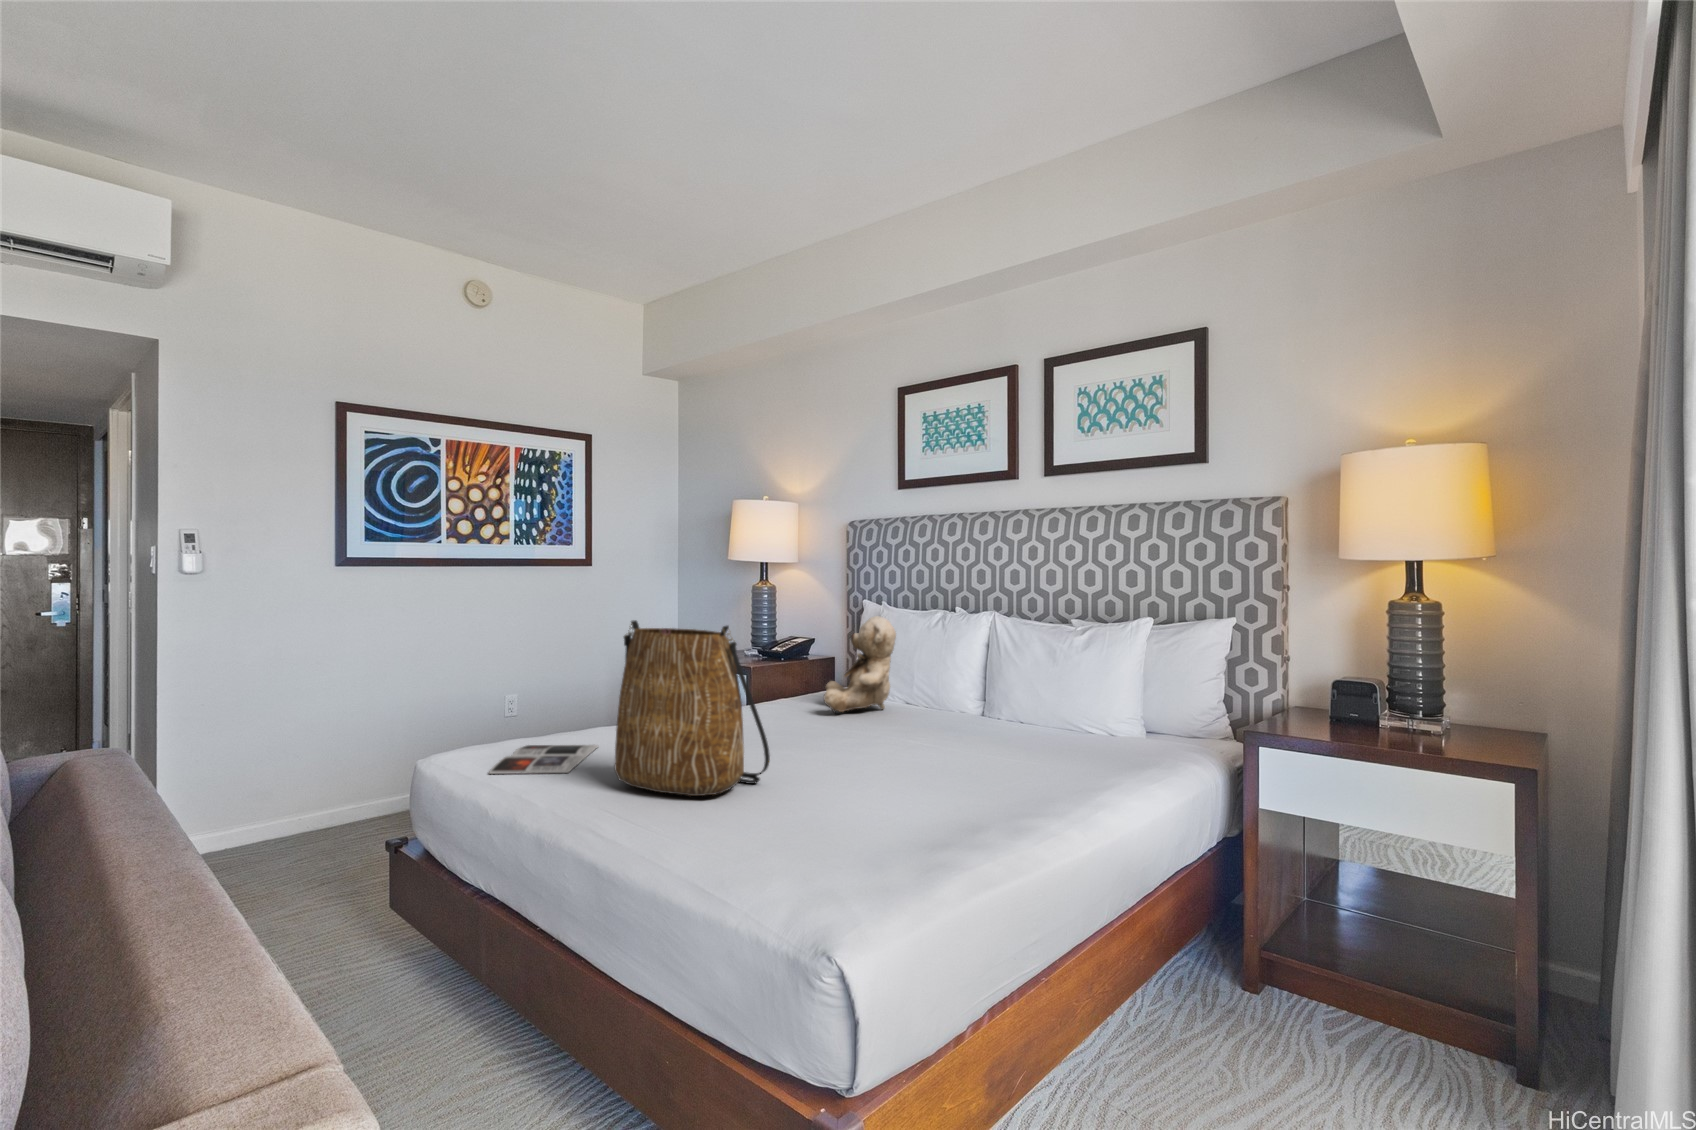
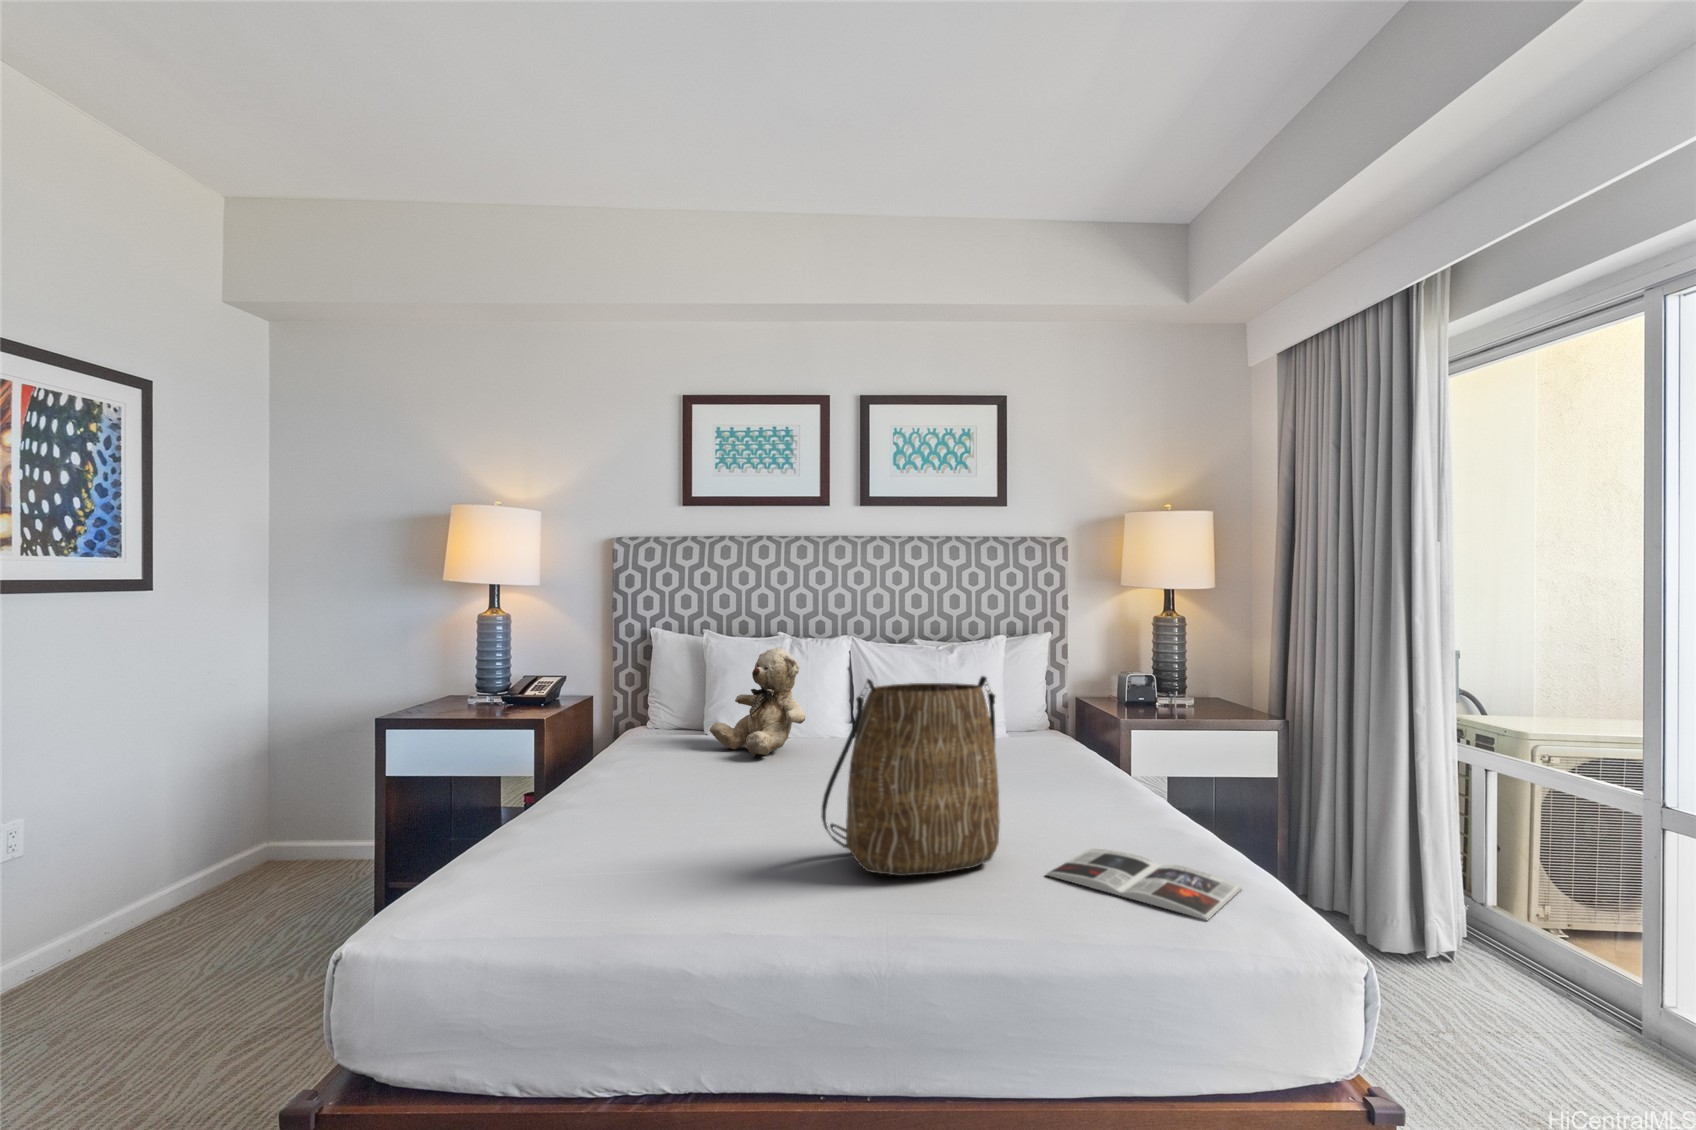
magazine: present [489,745,598,774] -> present [1046,849,1242,920]

